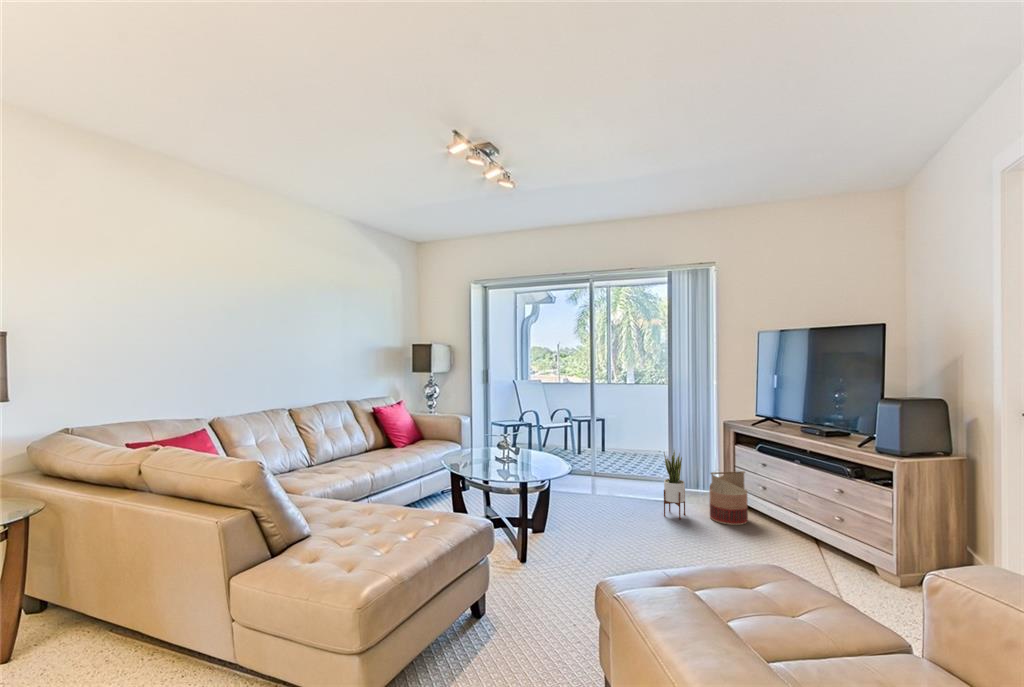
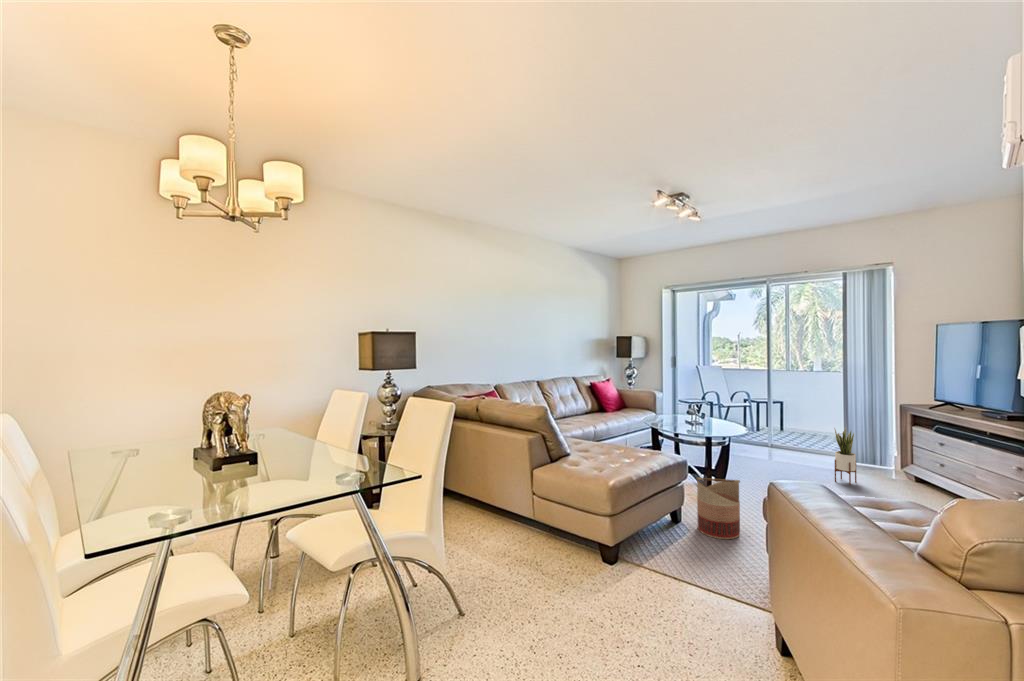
basket: present [709,471,748,525] -> present [696,478,740,539]

